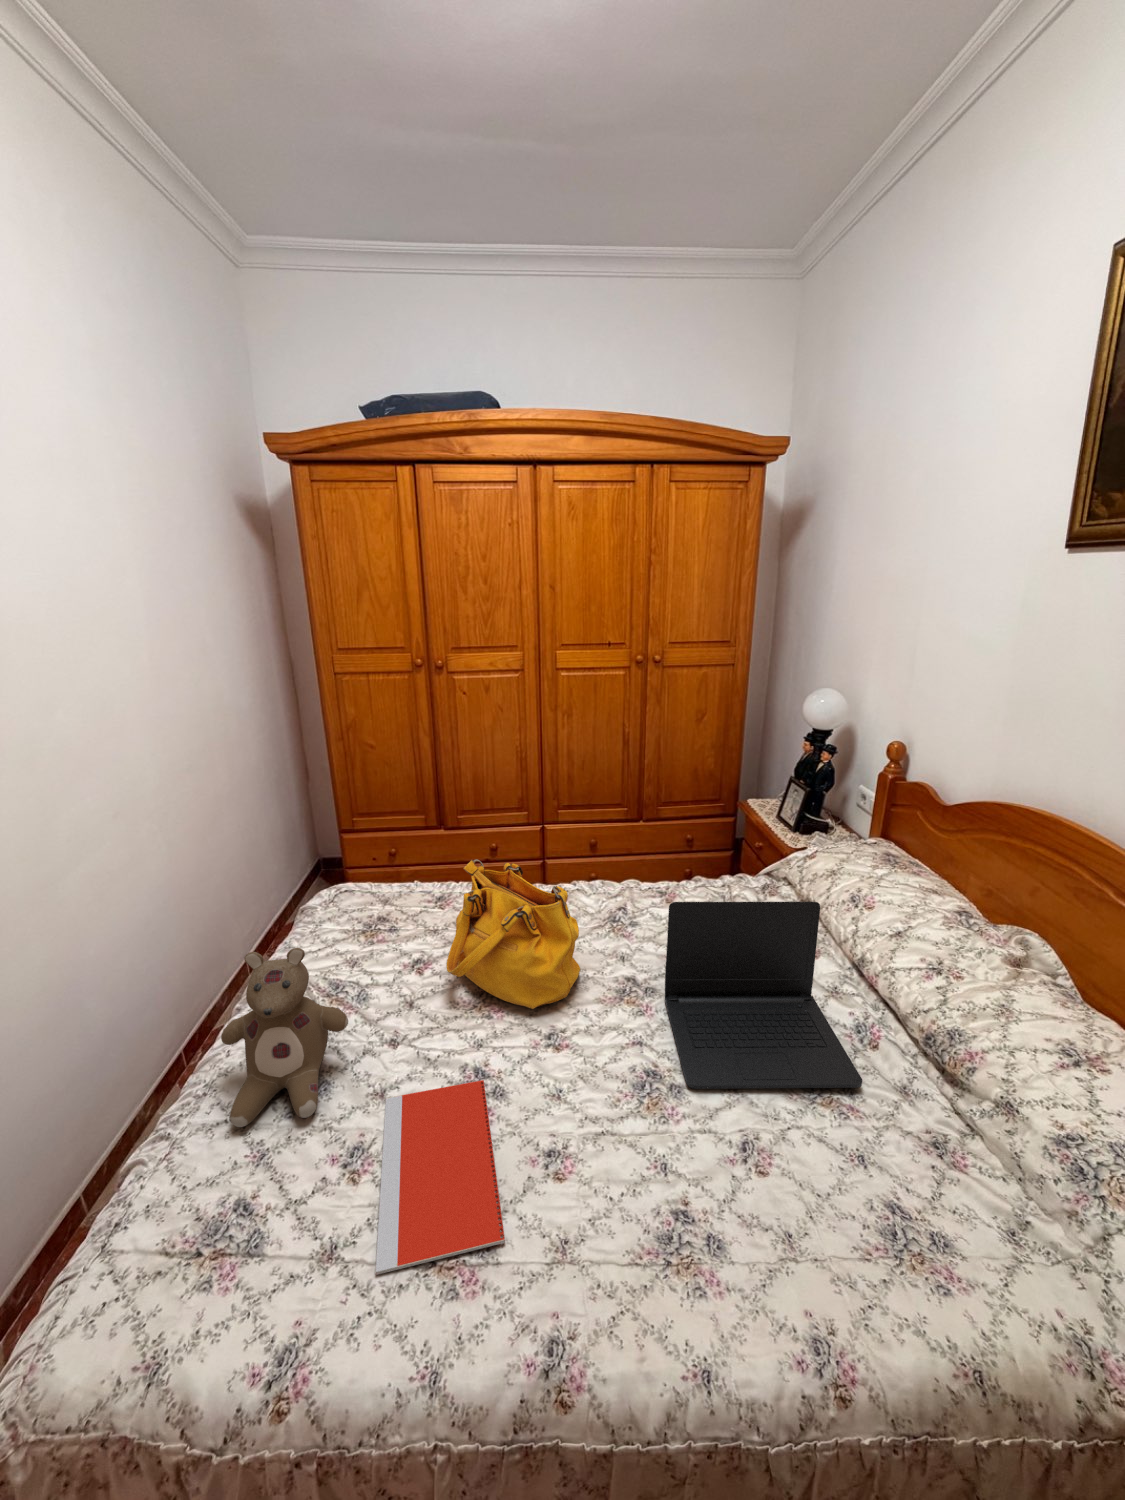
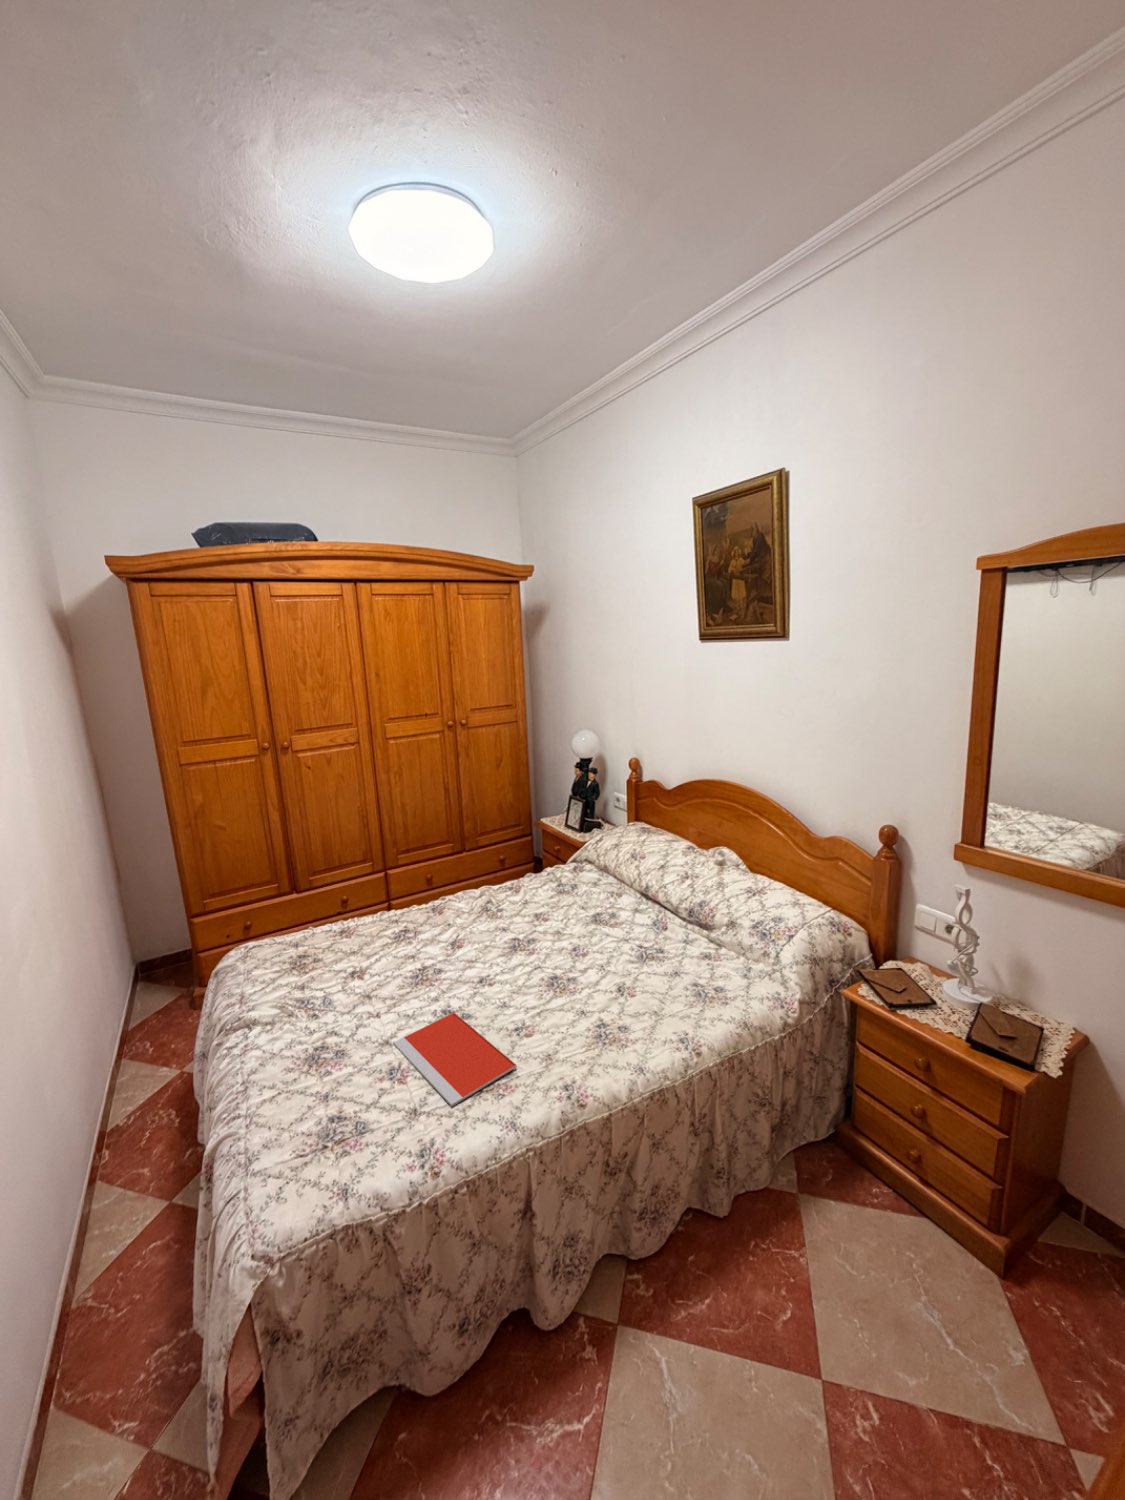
handbag: present [446,859,580,1009] -> none [381,880,484,972]
laptop: present [665,902,862,1089] -> none [538,853,666,975]
stuffed bear: present [221,948,348,1127] -> none [254,951,350,1090]

